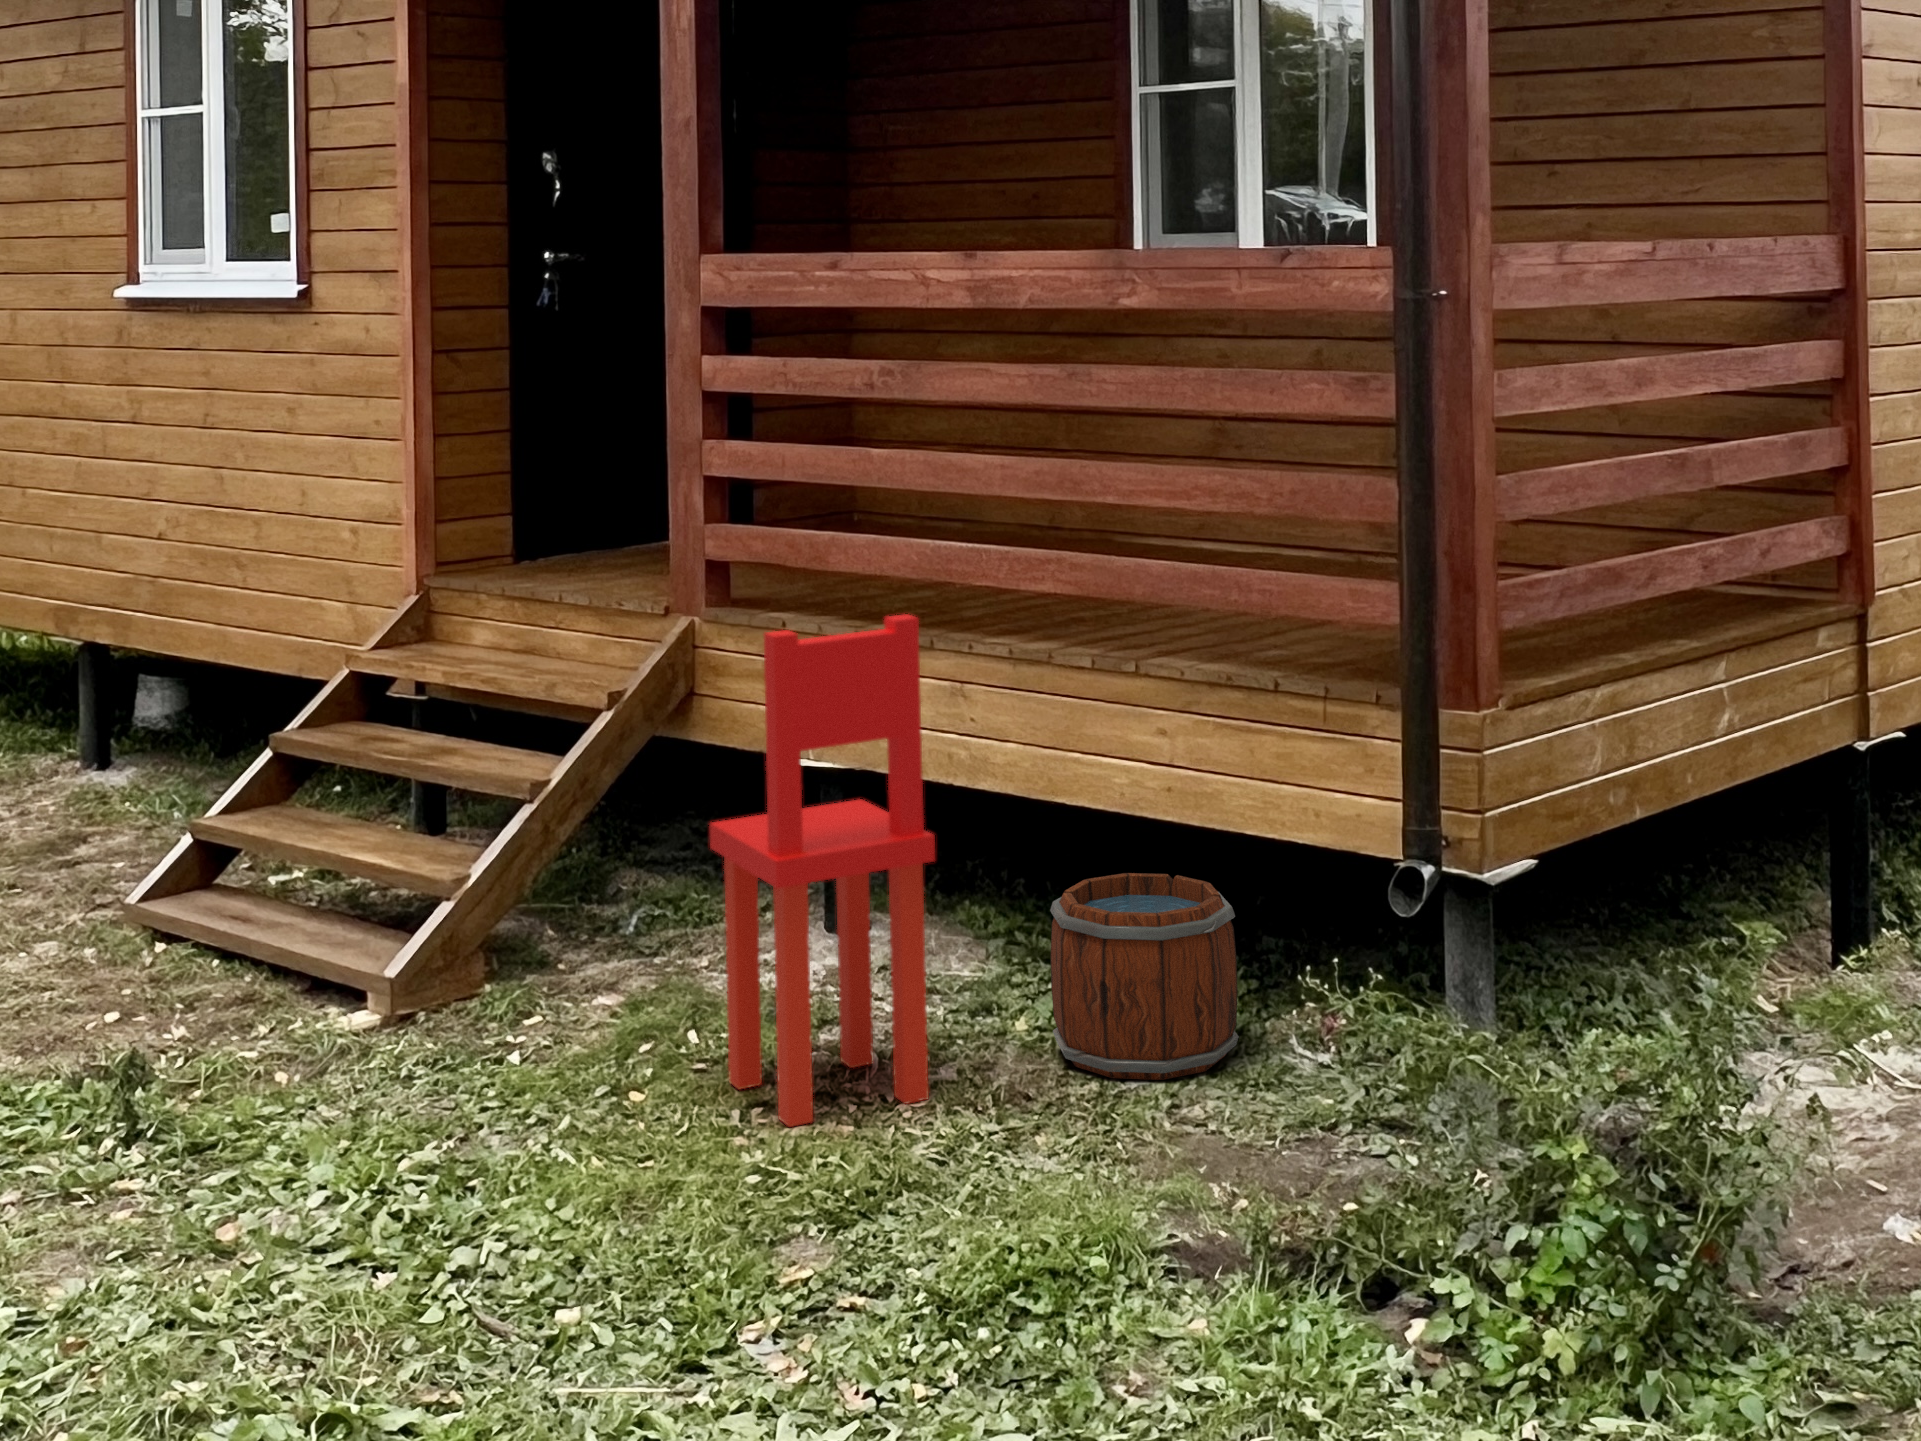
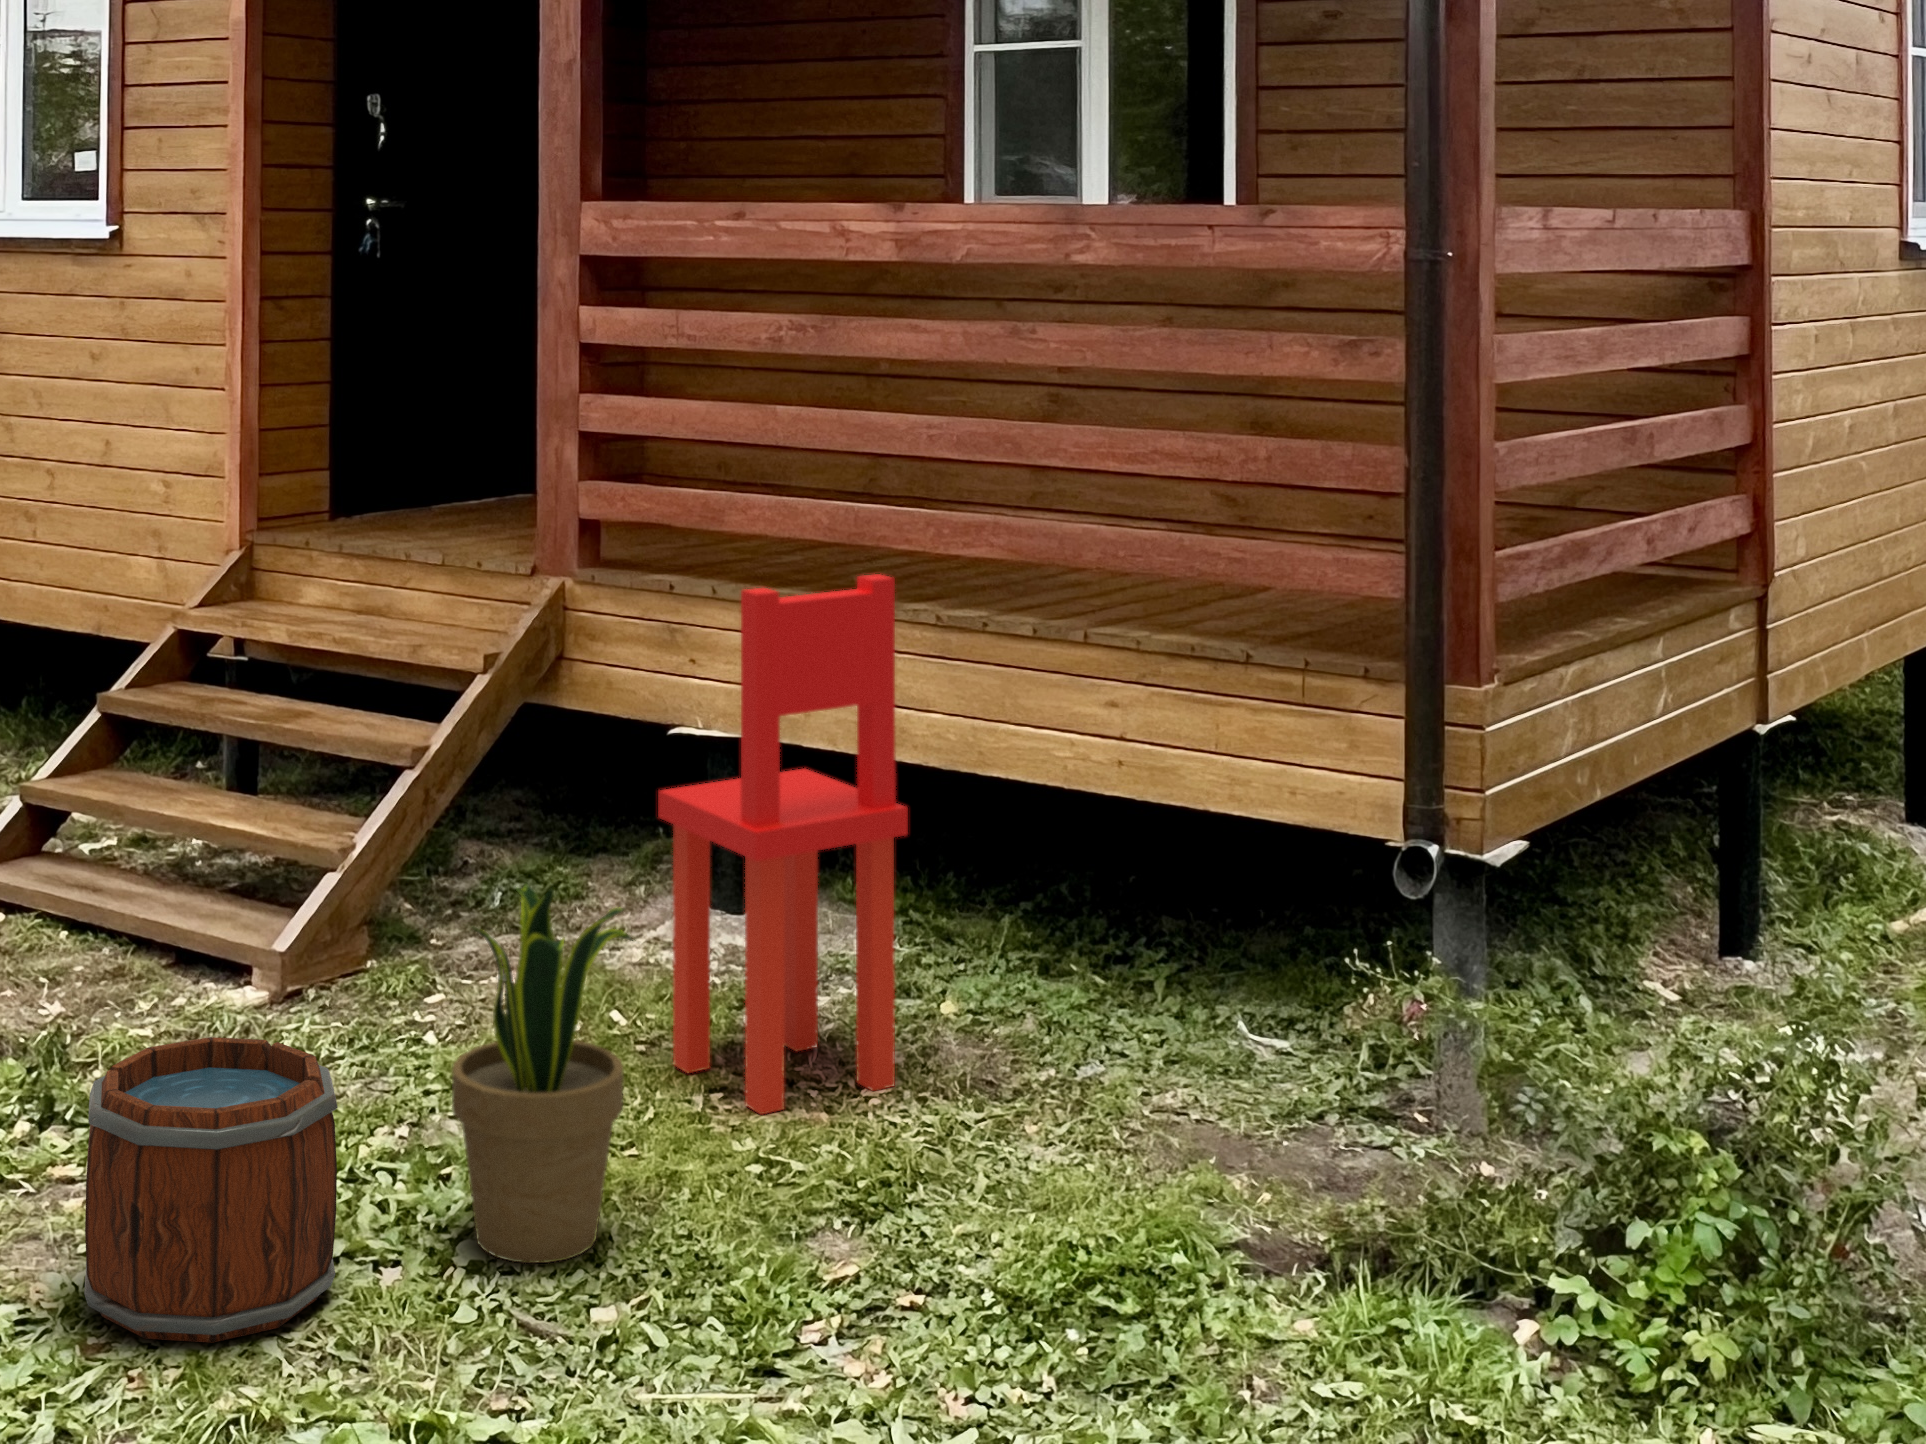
bucket: present [1050,873,1239,1080] -> present [85,1037,338,1343]
potted plant: none [442,912,622,1265] -> present [452,884,633,1263]

